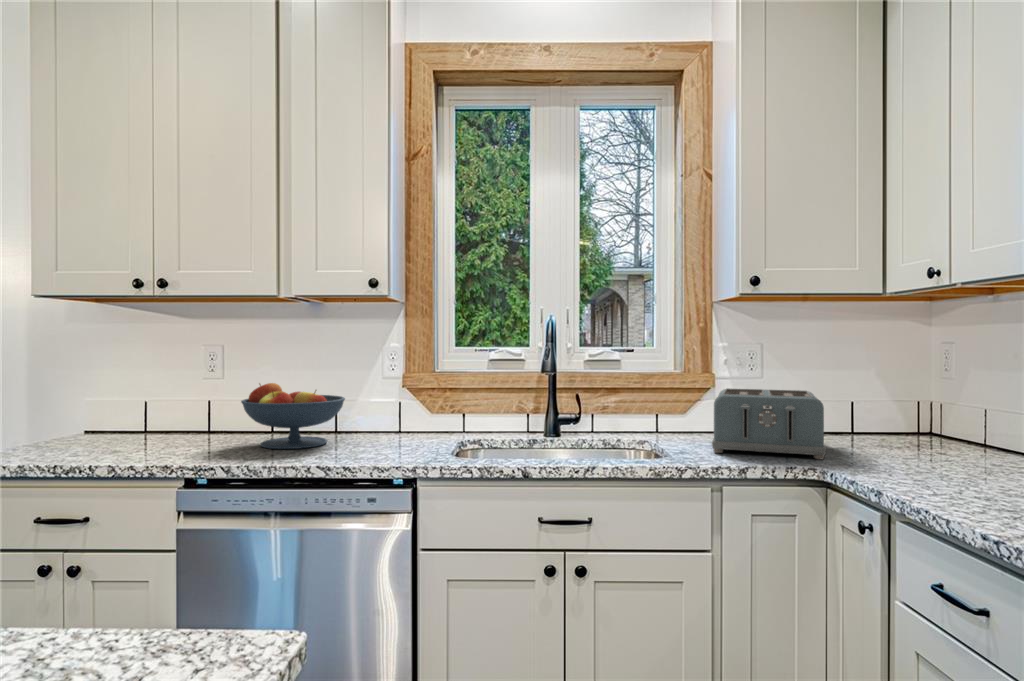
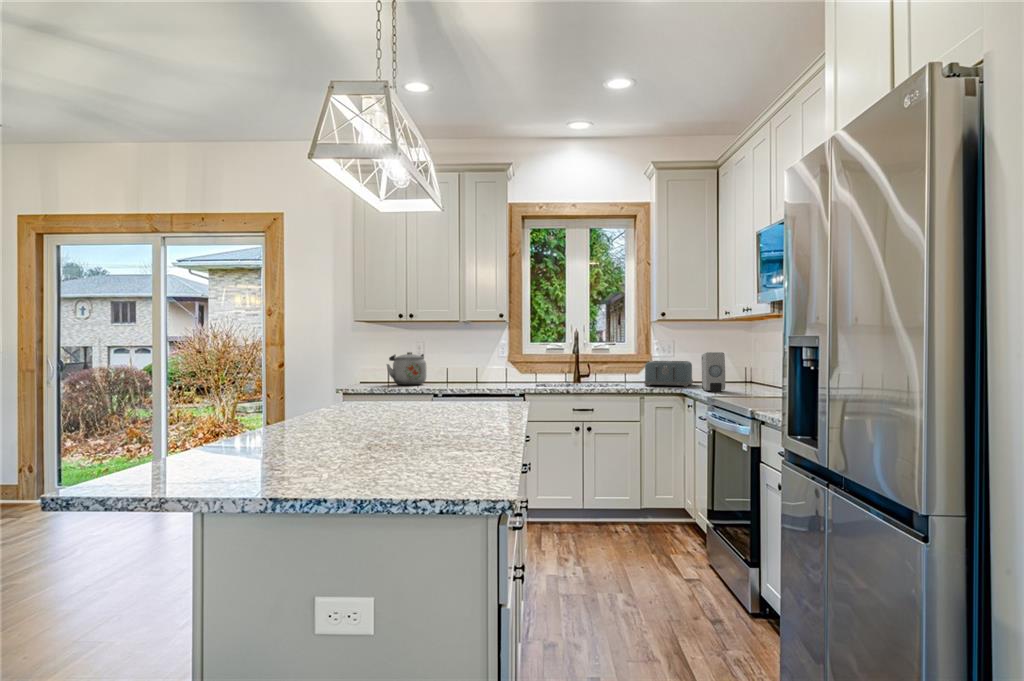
kettle: none [102,367,211,445] -> present [387,352,426,385]
soap dispenser: none [887,377,985,495] -> present [702,352,725,392]
fruit bowl: present [241,383,345,449] -> none [445,358,487,386]

